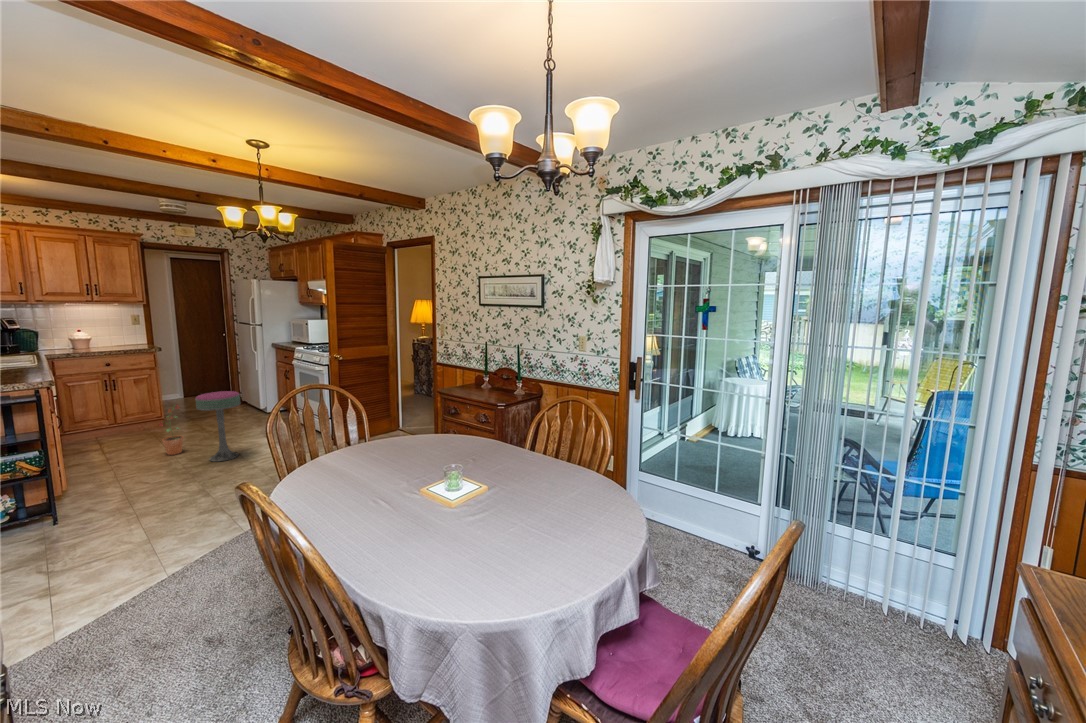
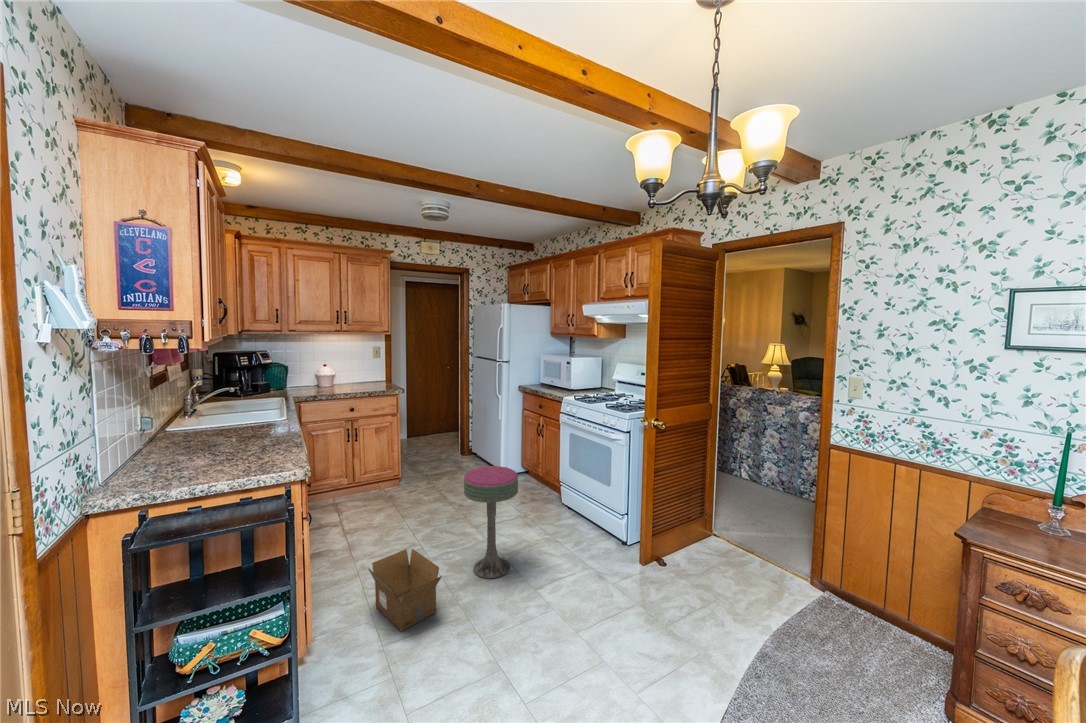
potted plant: present [159,405,183,455] -> none [409,475,436,549]
cardboard box: none [115,444,172,487] -> present [368,549,442,631]

